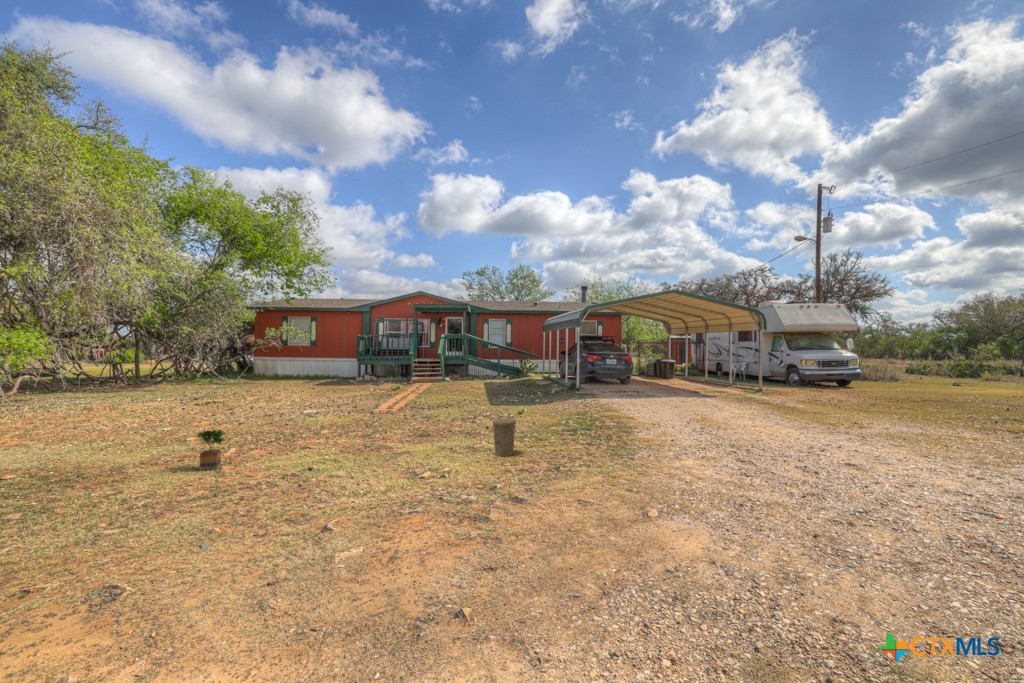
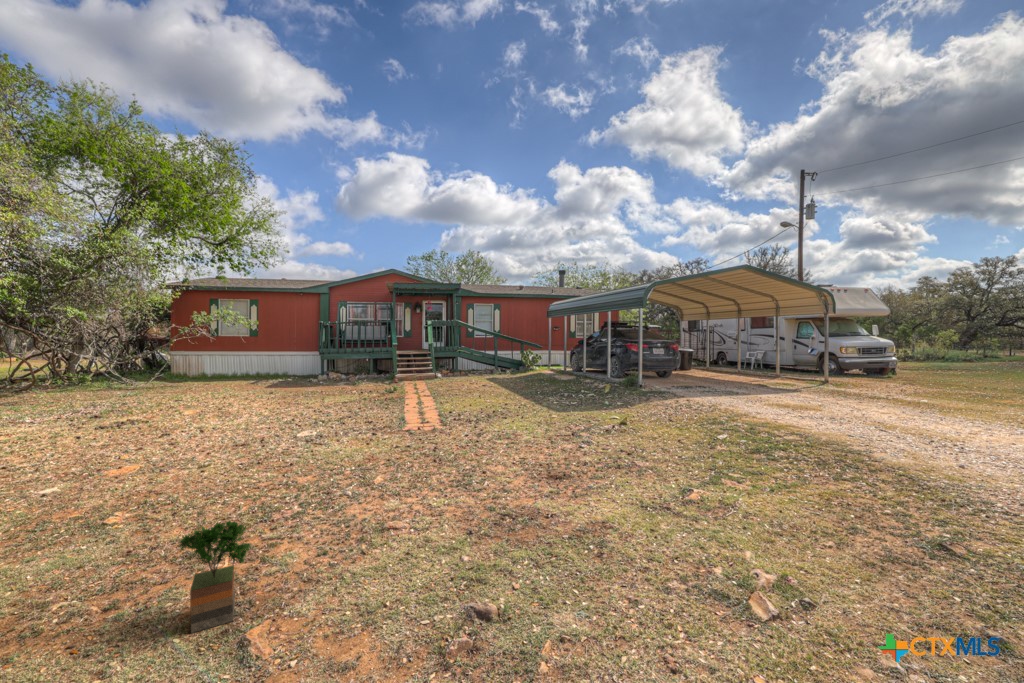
trash can: present [493,419,516,456] -> none [734,452,781,522]

